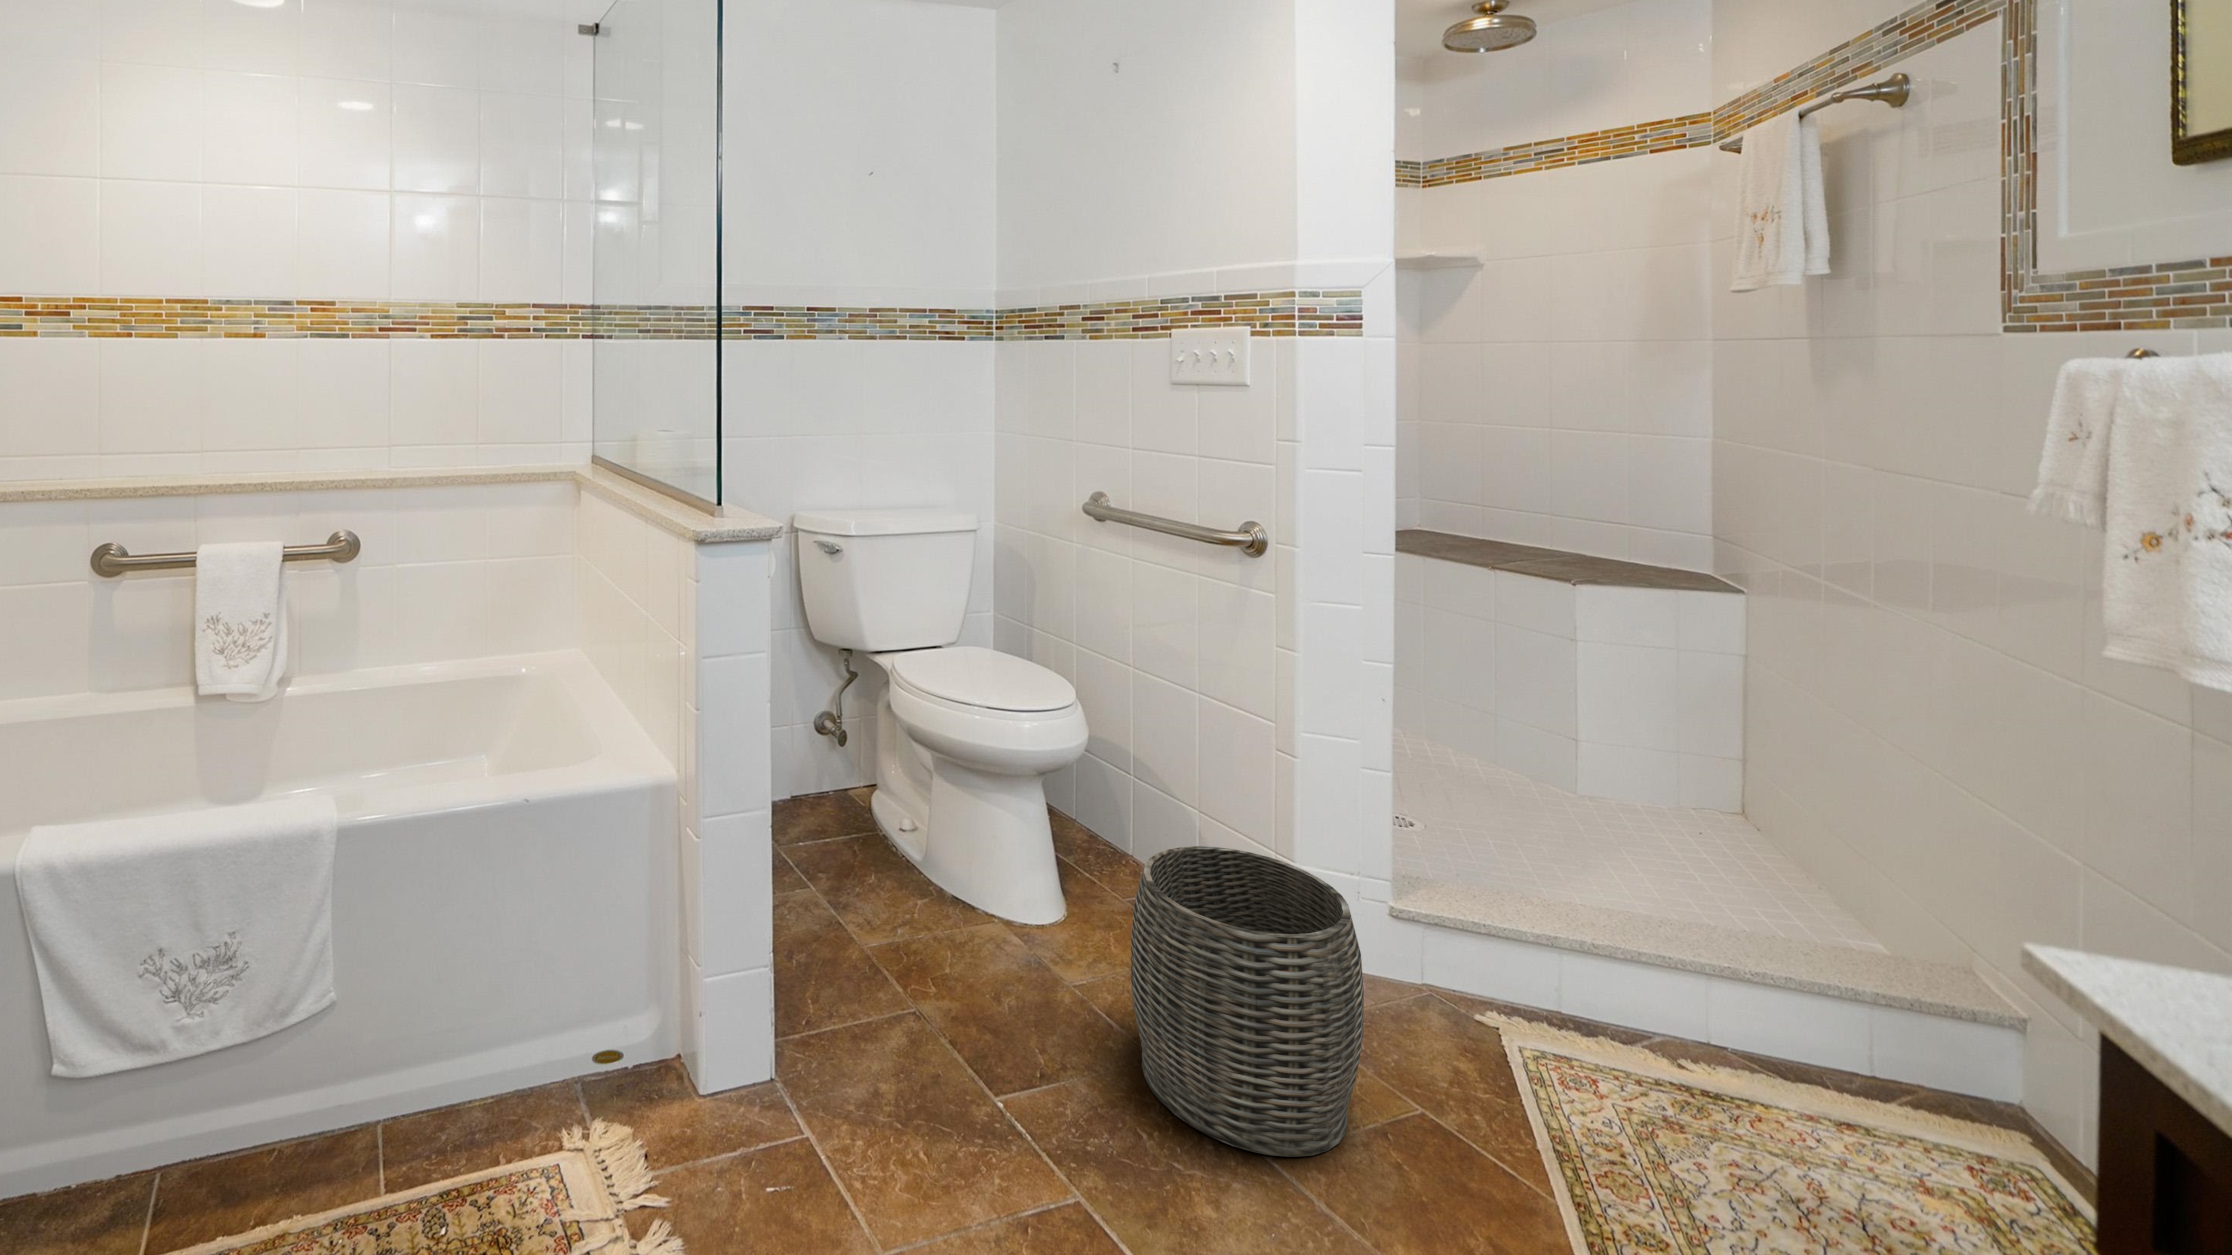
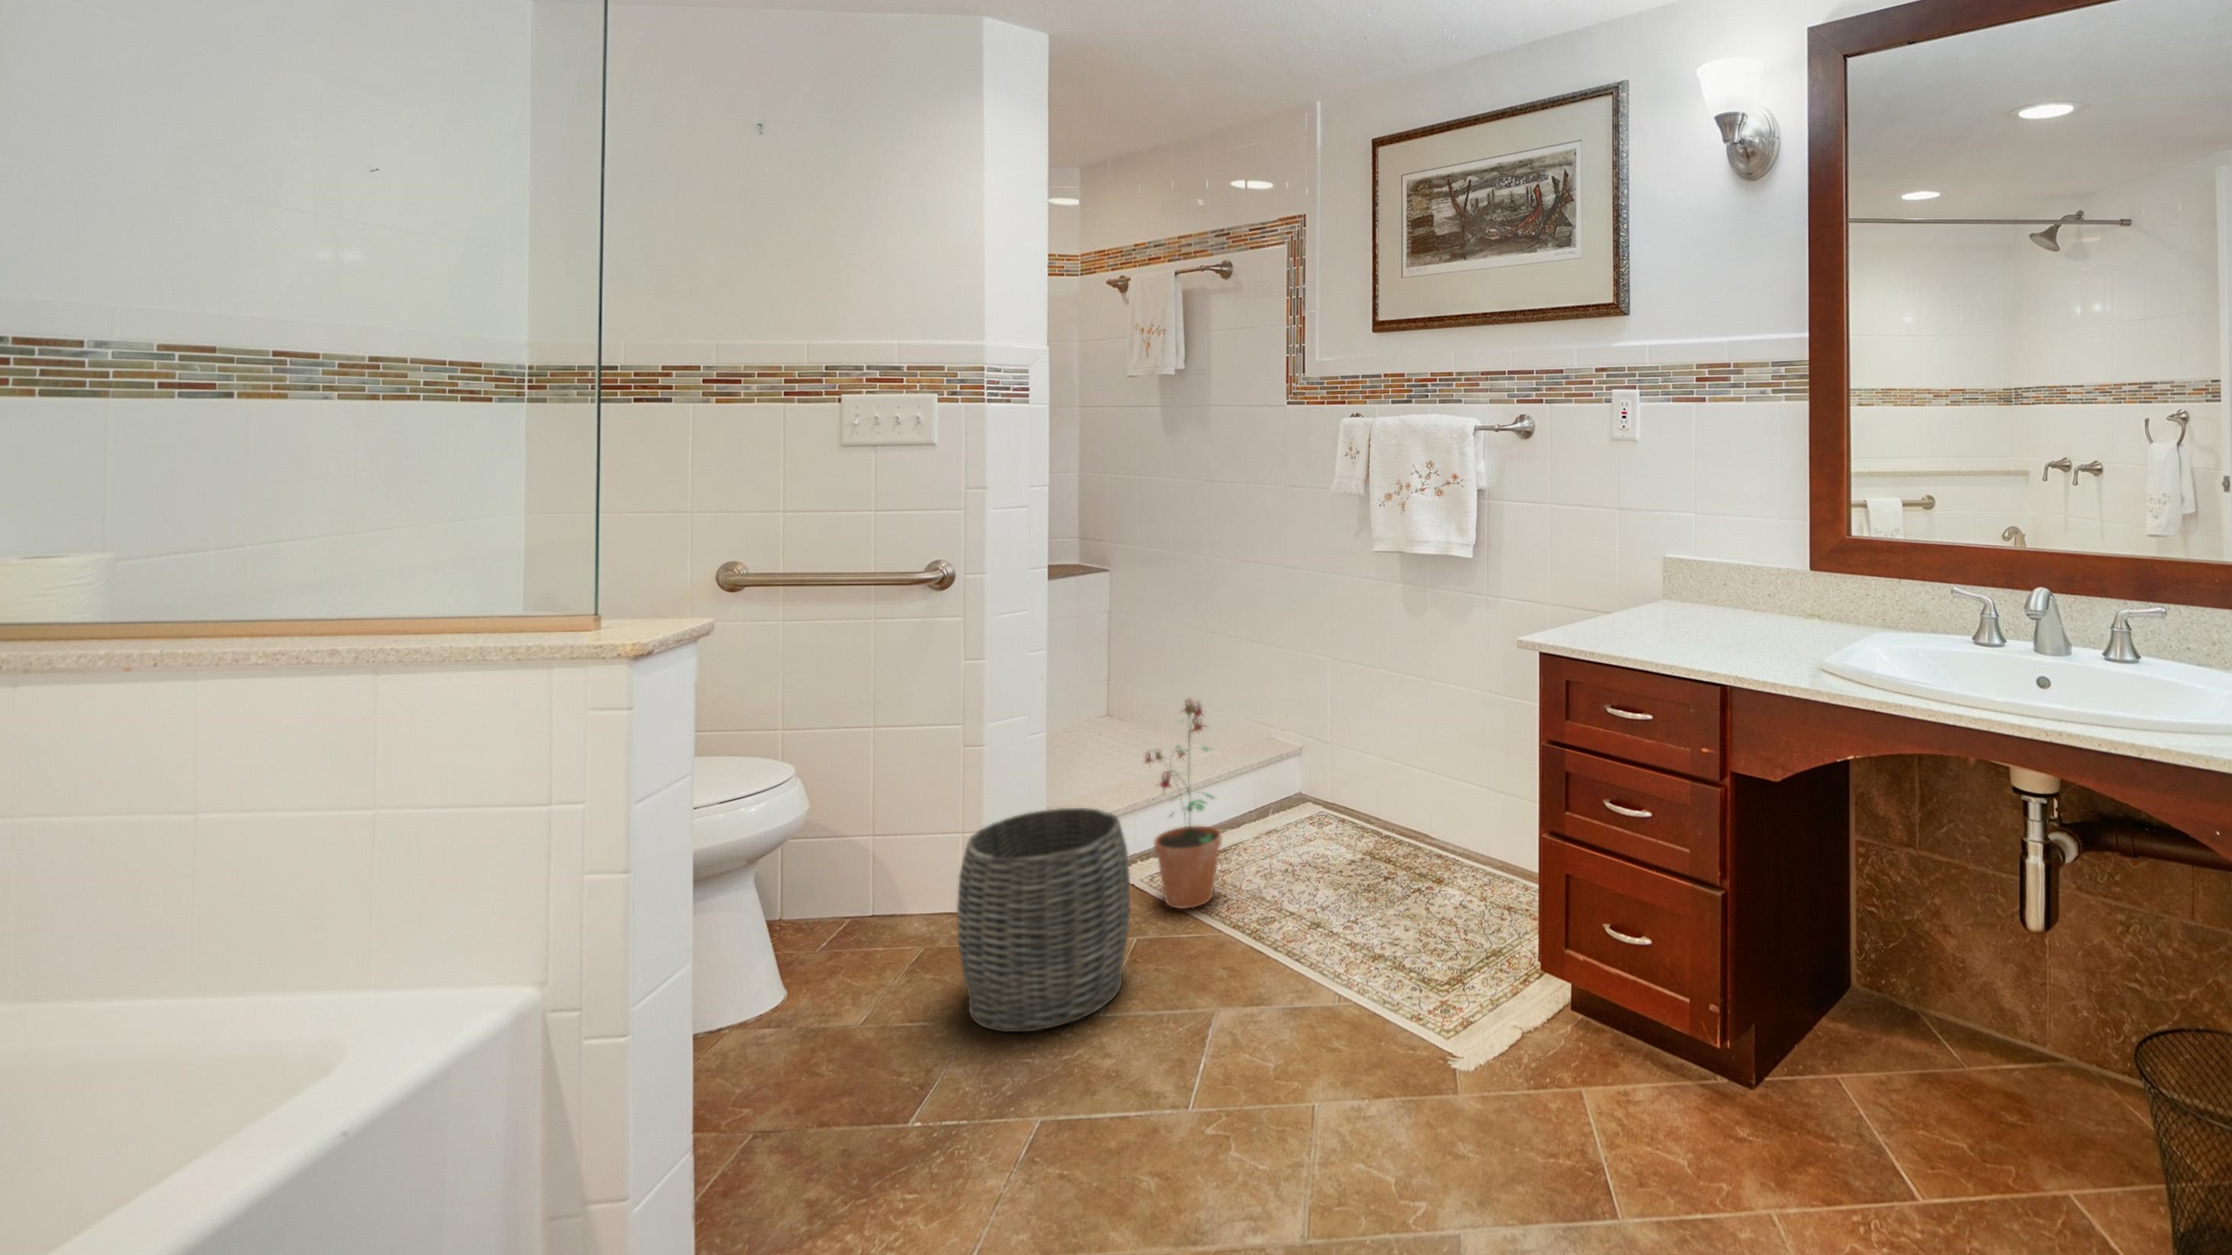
potted plant: none [1491,813,1637,1148] -> present [1145,700,1222,909]

